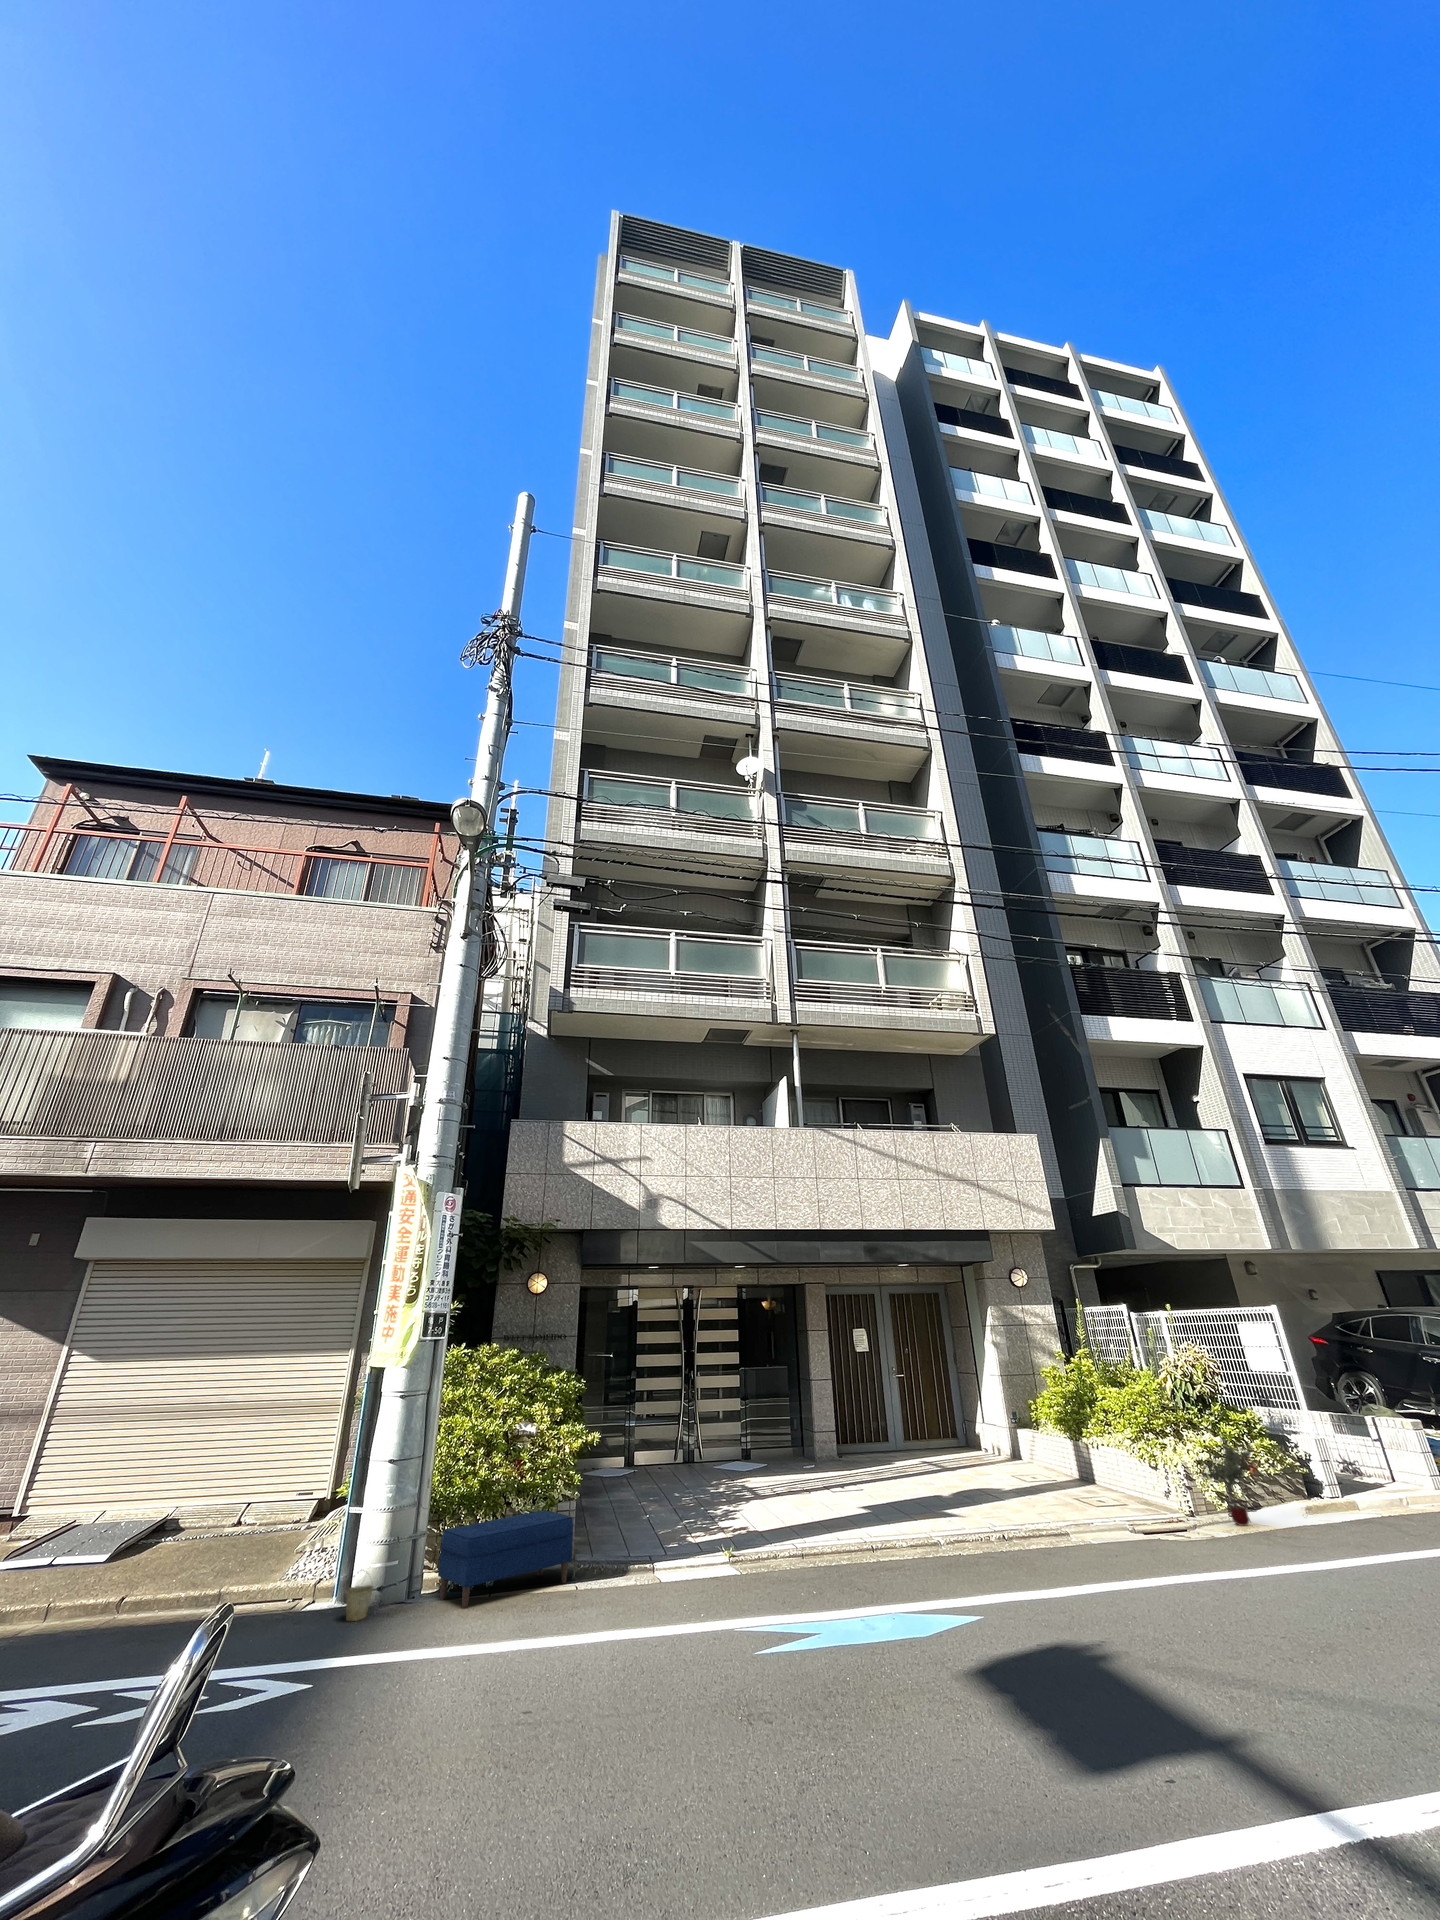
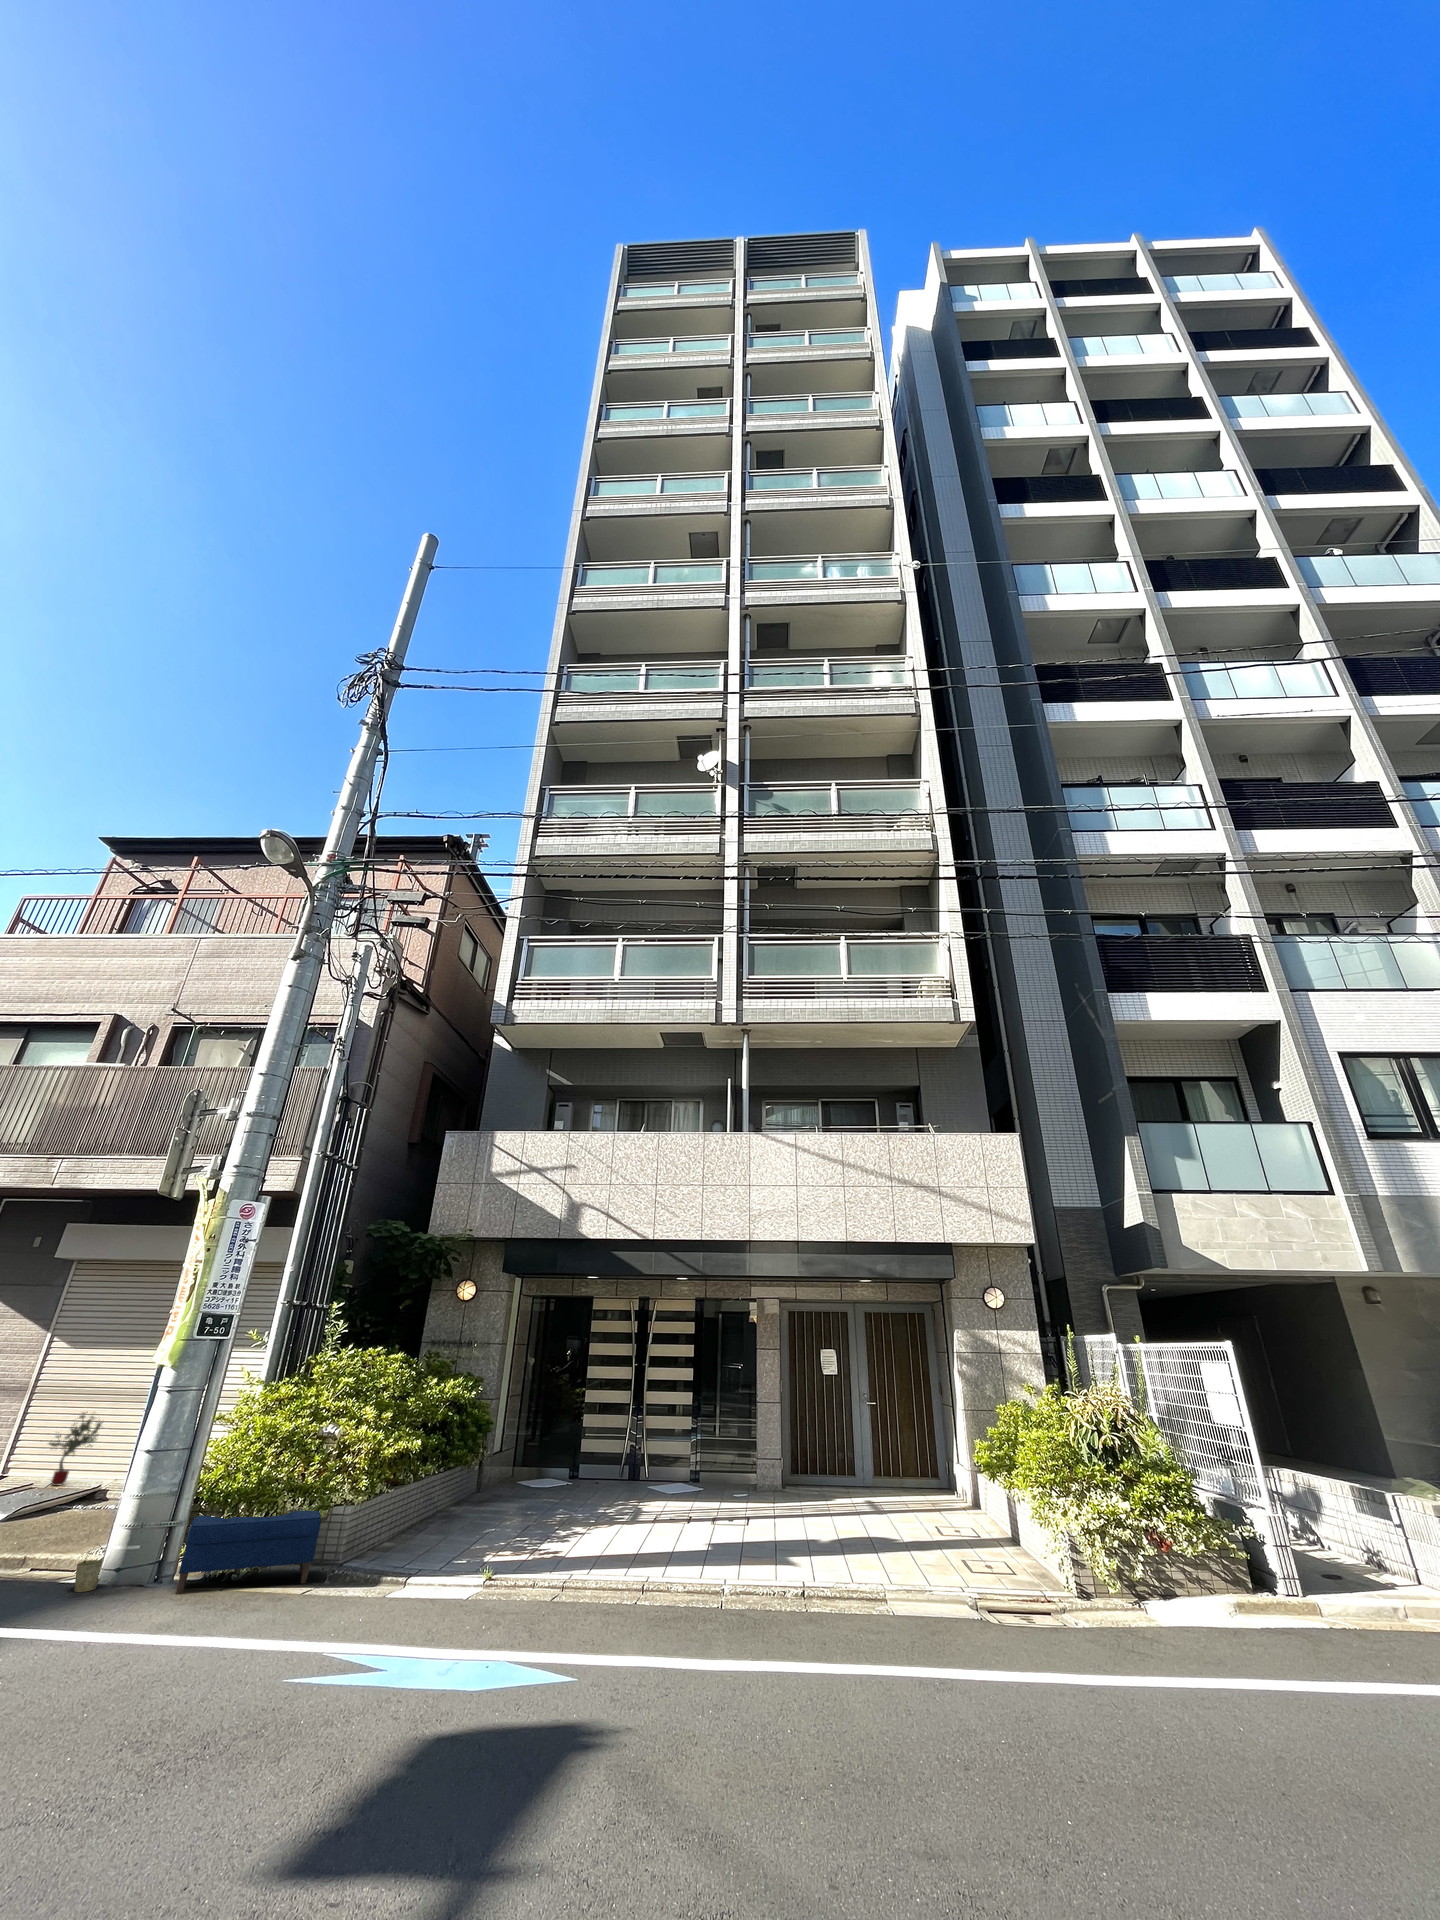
potted tree: present [1201,1435,1256,1526] -> present [49,1412,103,1486]

